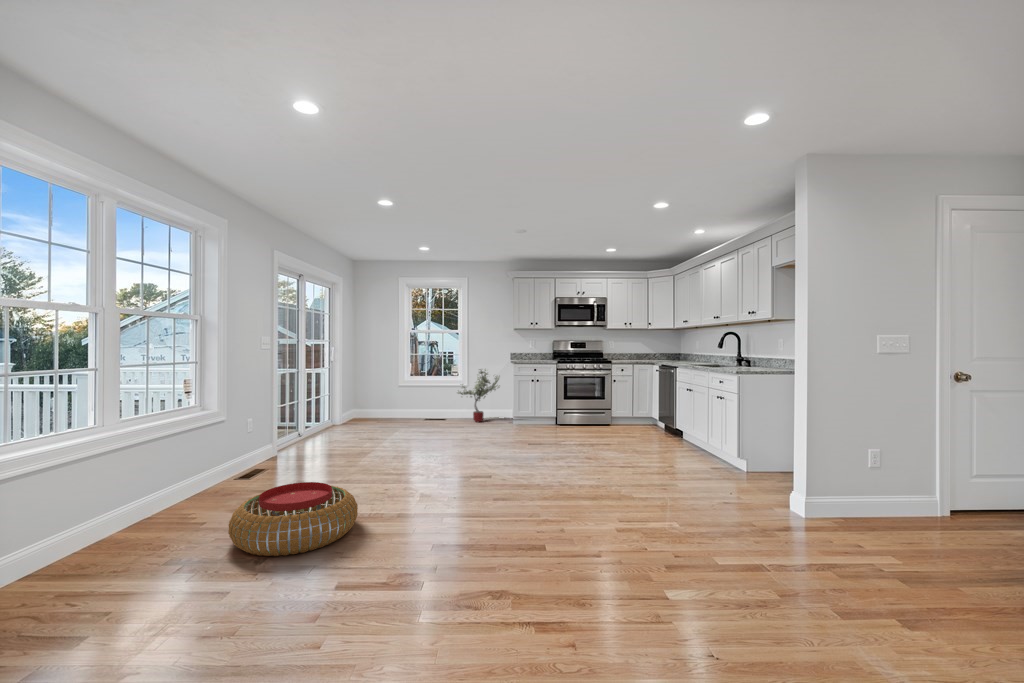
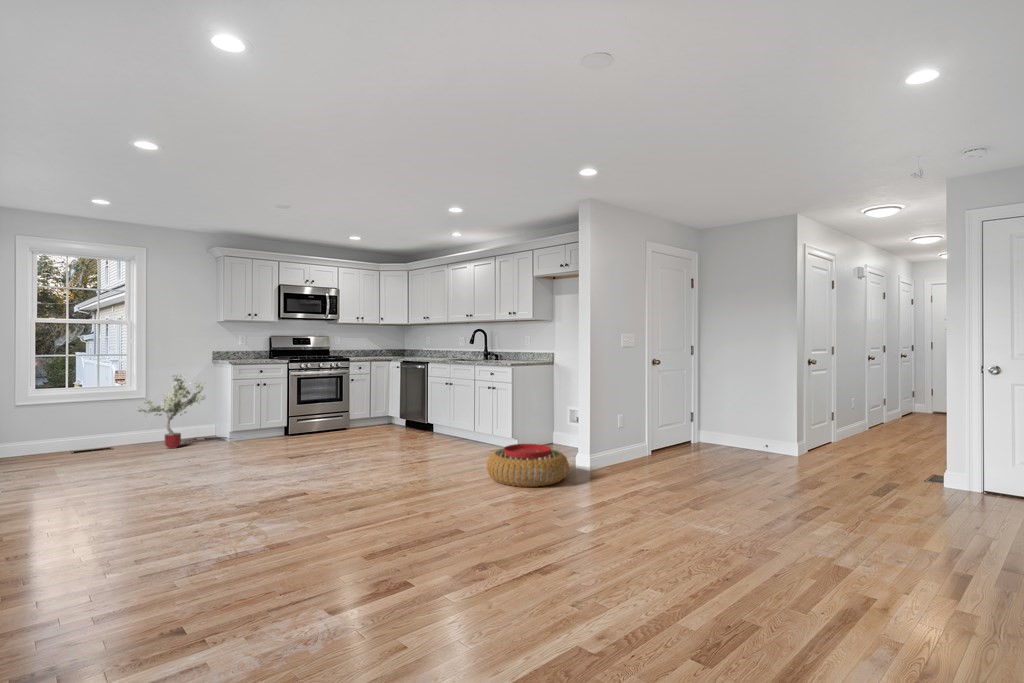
pouf: present [228,482,358,556] -> present [486,444,569,487]

